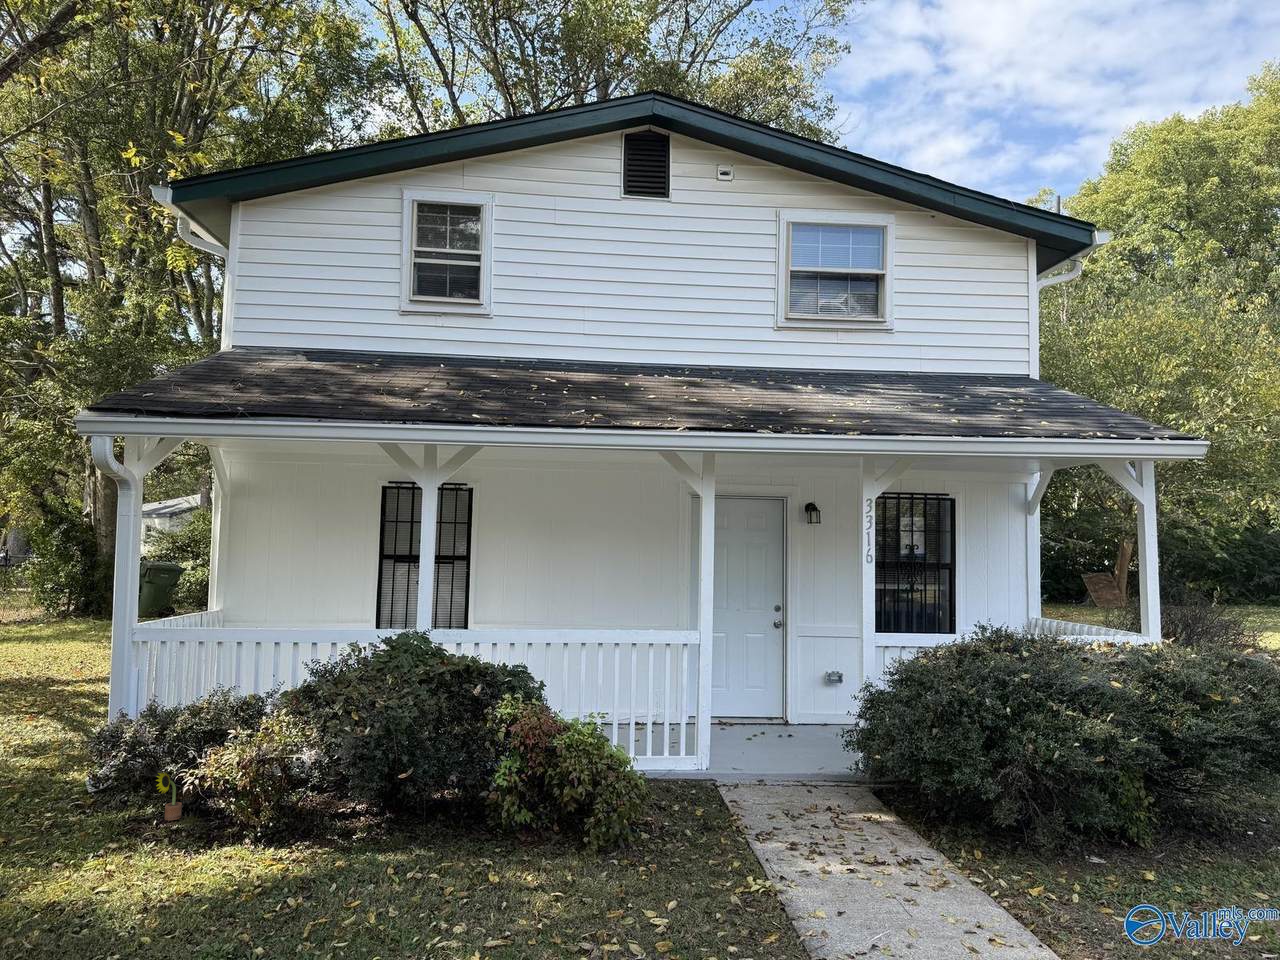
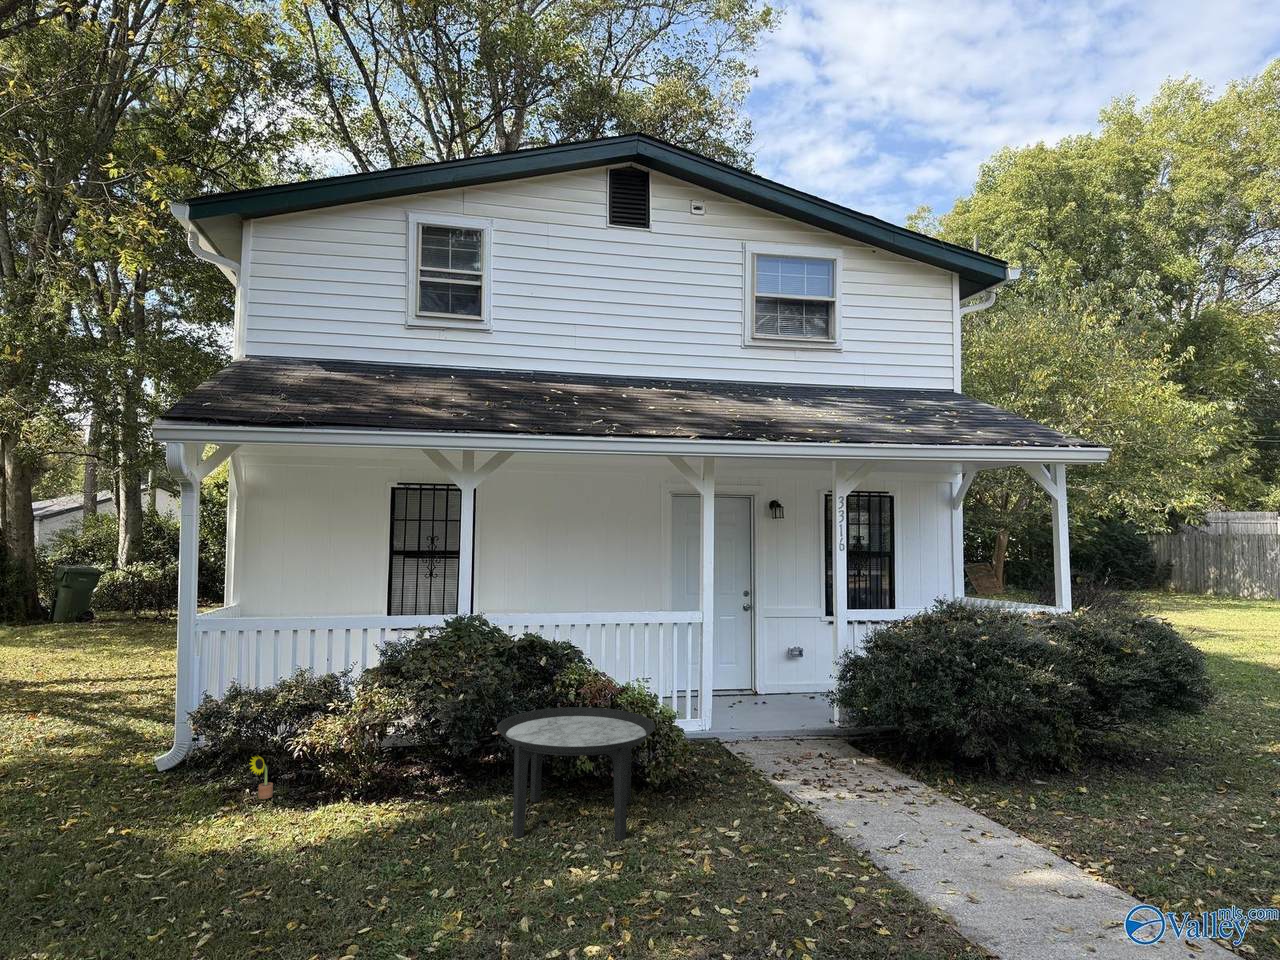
round table: none [399,736,589,903] -> present [497,707,655,841]

